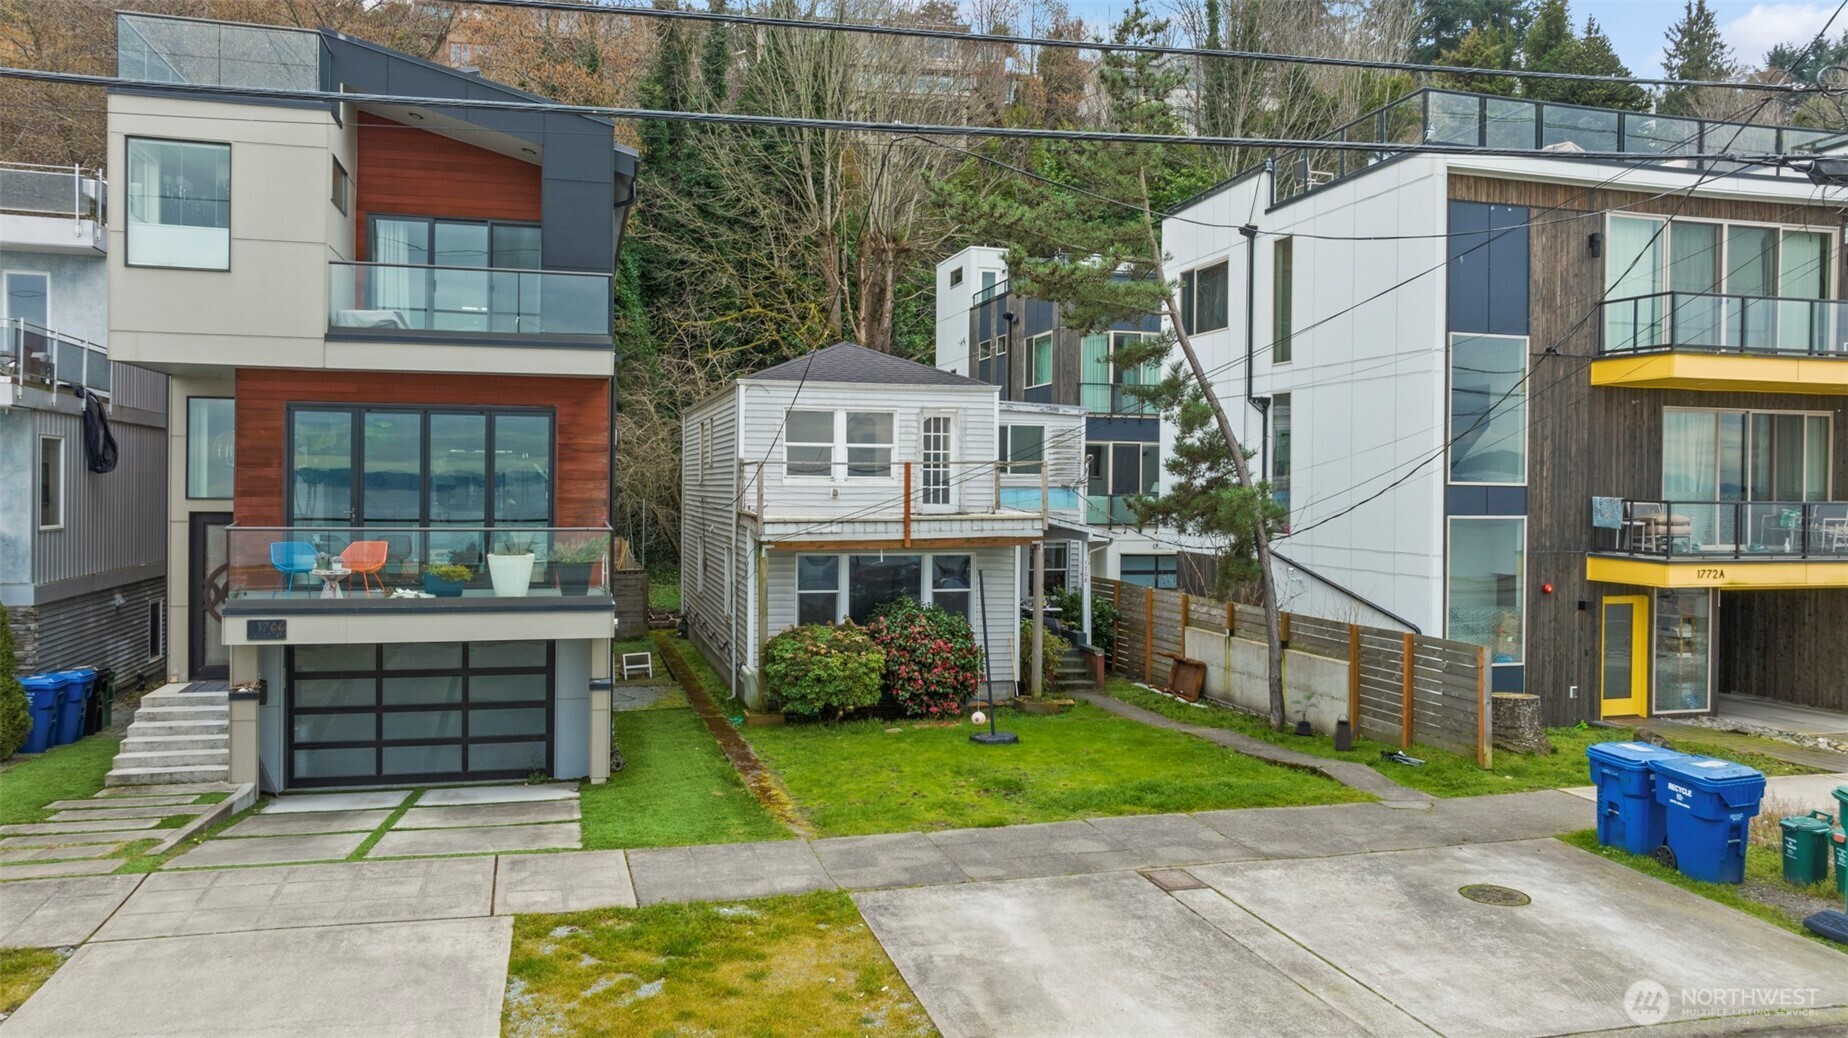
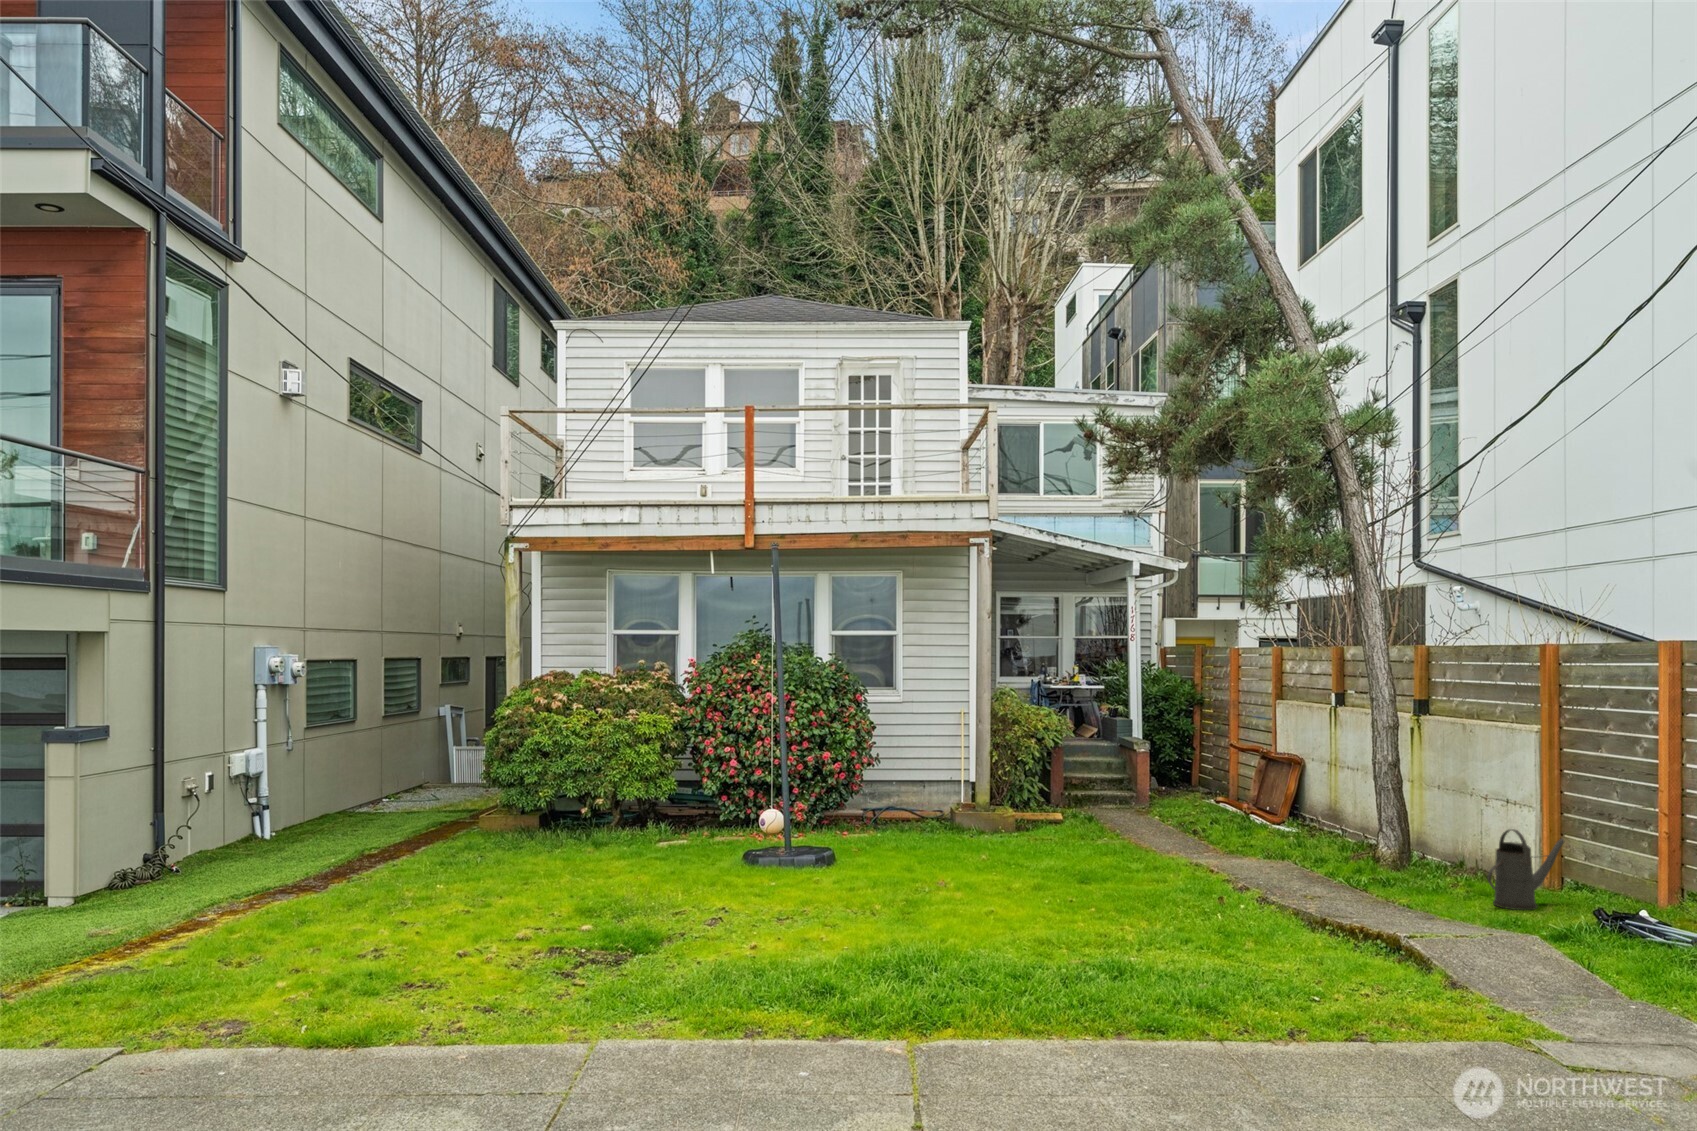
potted plant: present [1292,692,1317,735] -> none [1411,791,1471,878]

